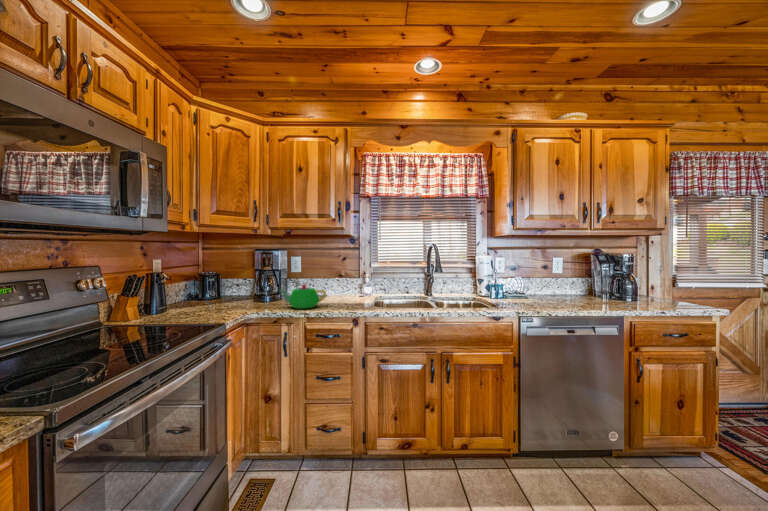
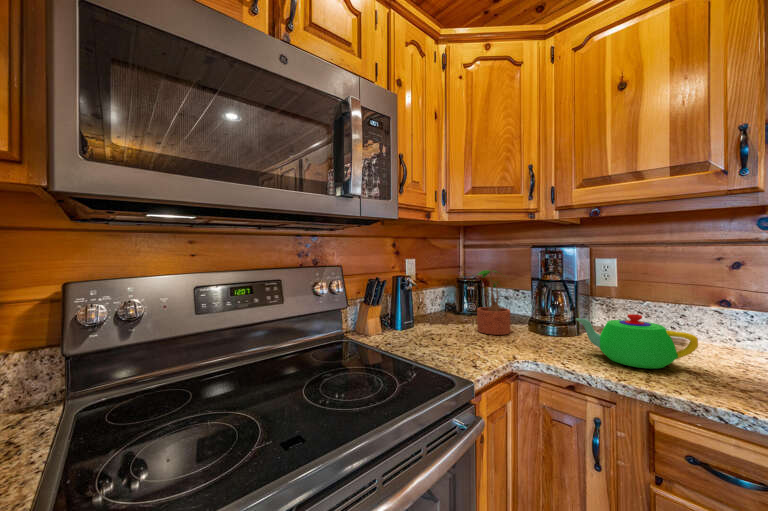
potted plant: none [218,266,242,308] -> present [477,270,511,335]

